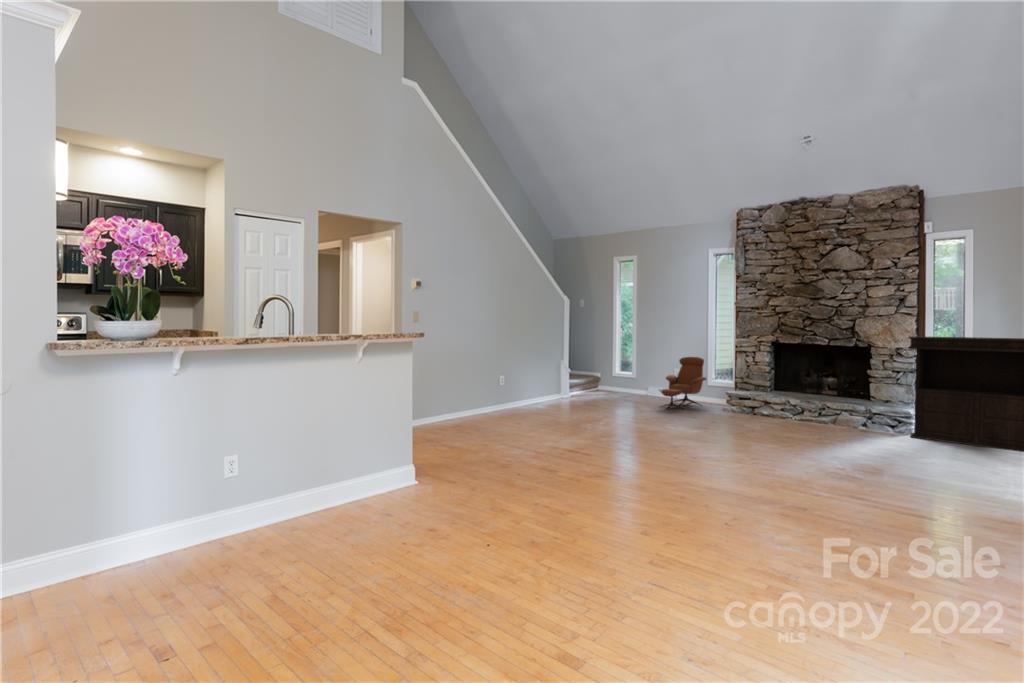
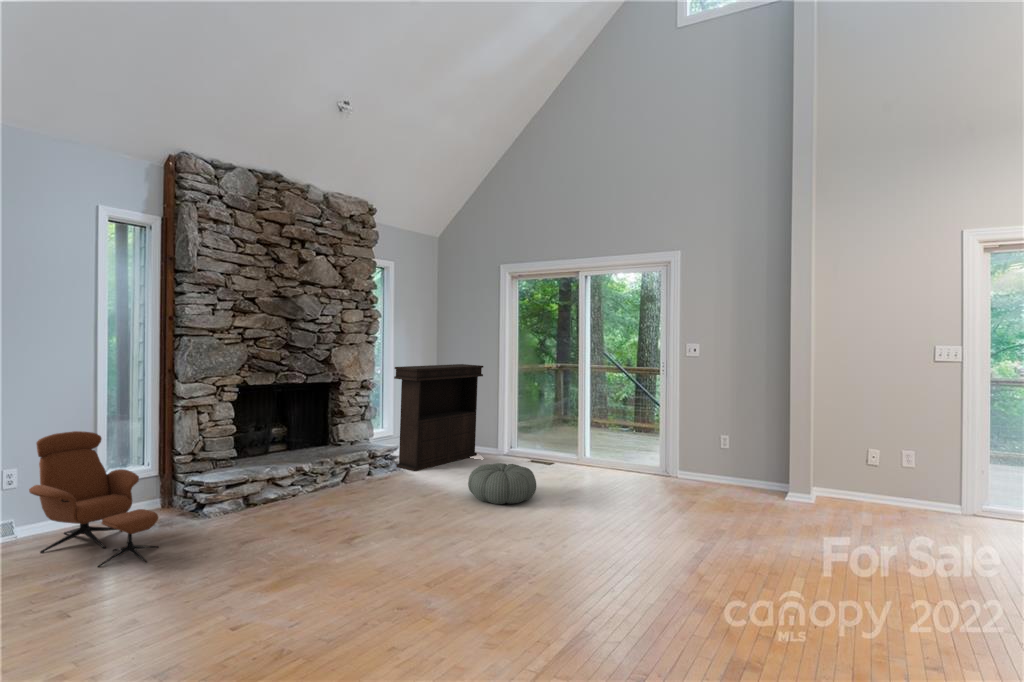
pouf: none [822,421,900,458] -> present [468,463,536,504]

